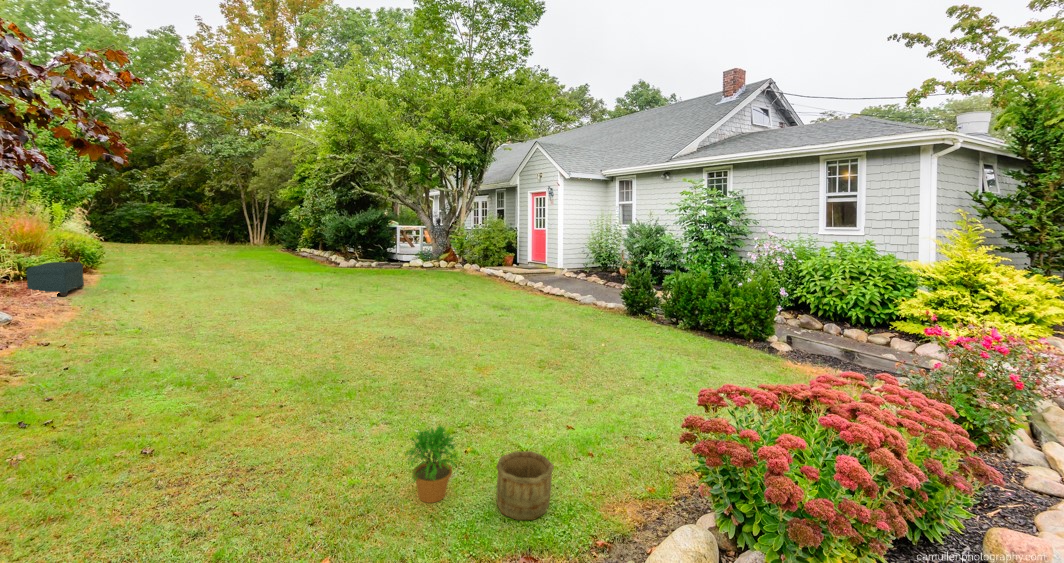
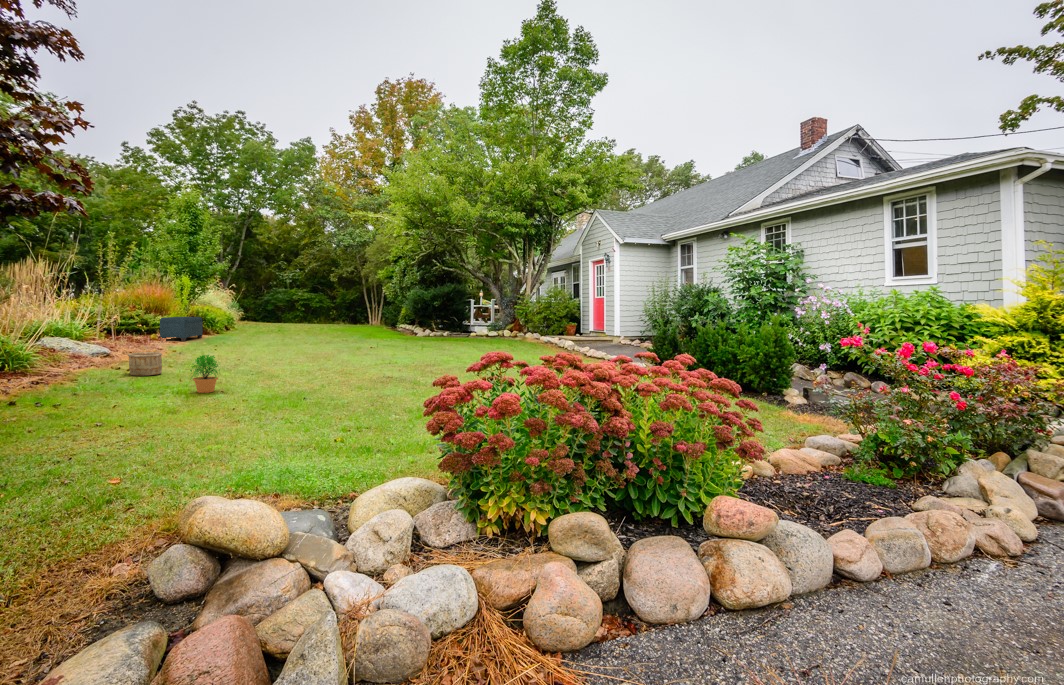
potted plant: present [405,426,458,503] -> present [190,355,220,393]
wooden bucket: present [496,451,554,520] -> present [128,352,162,376]

